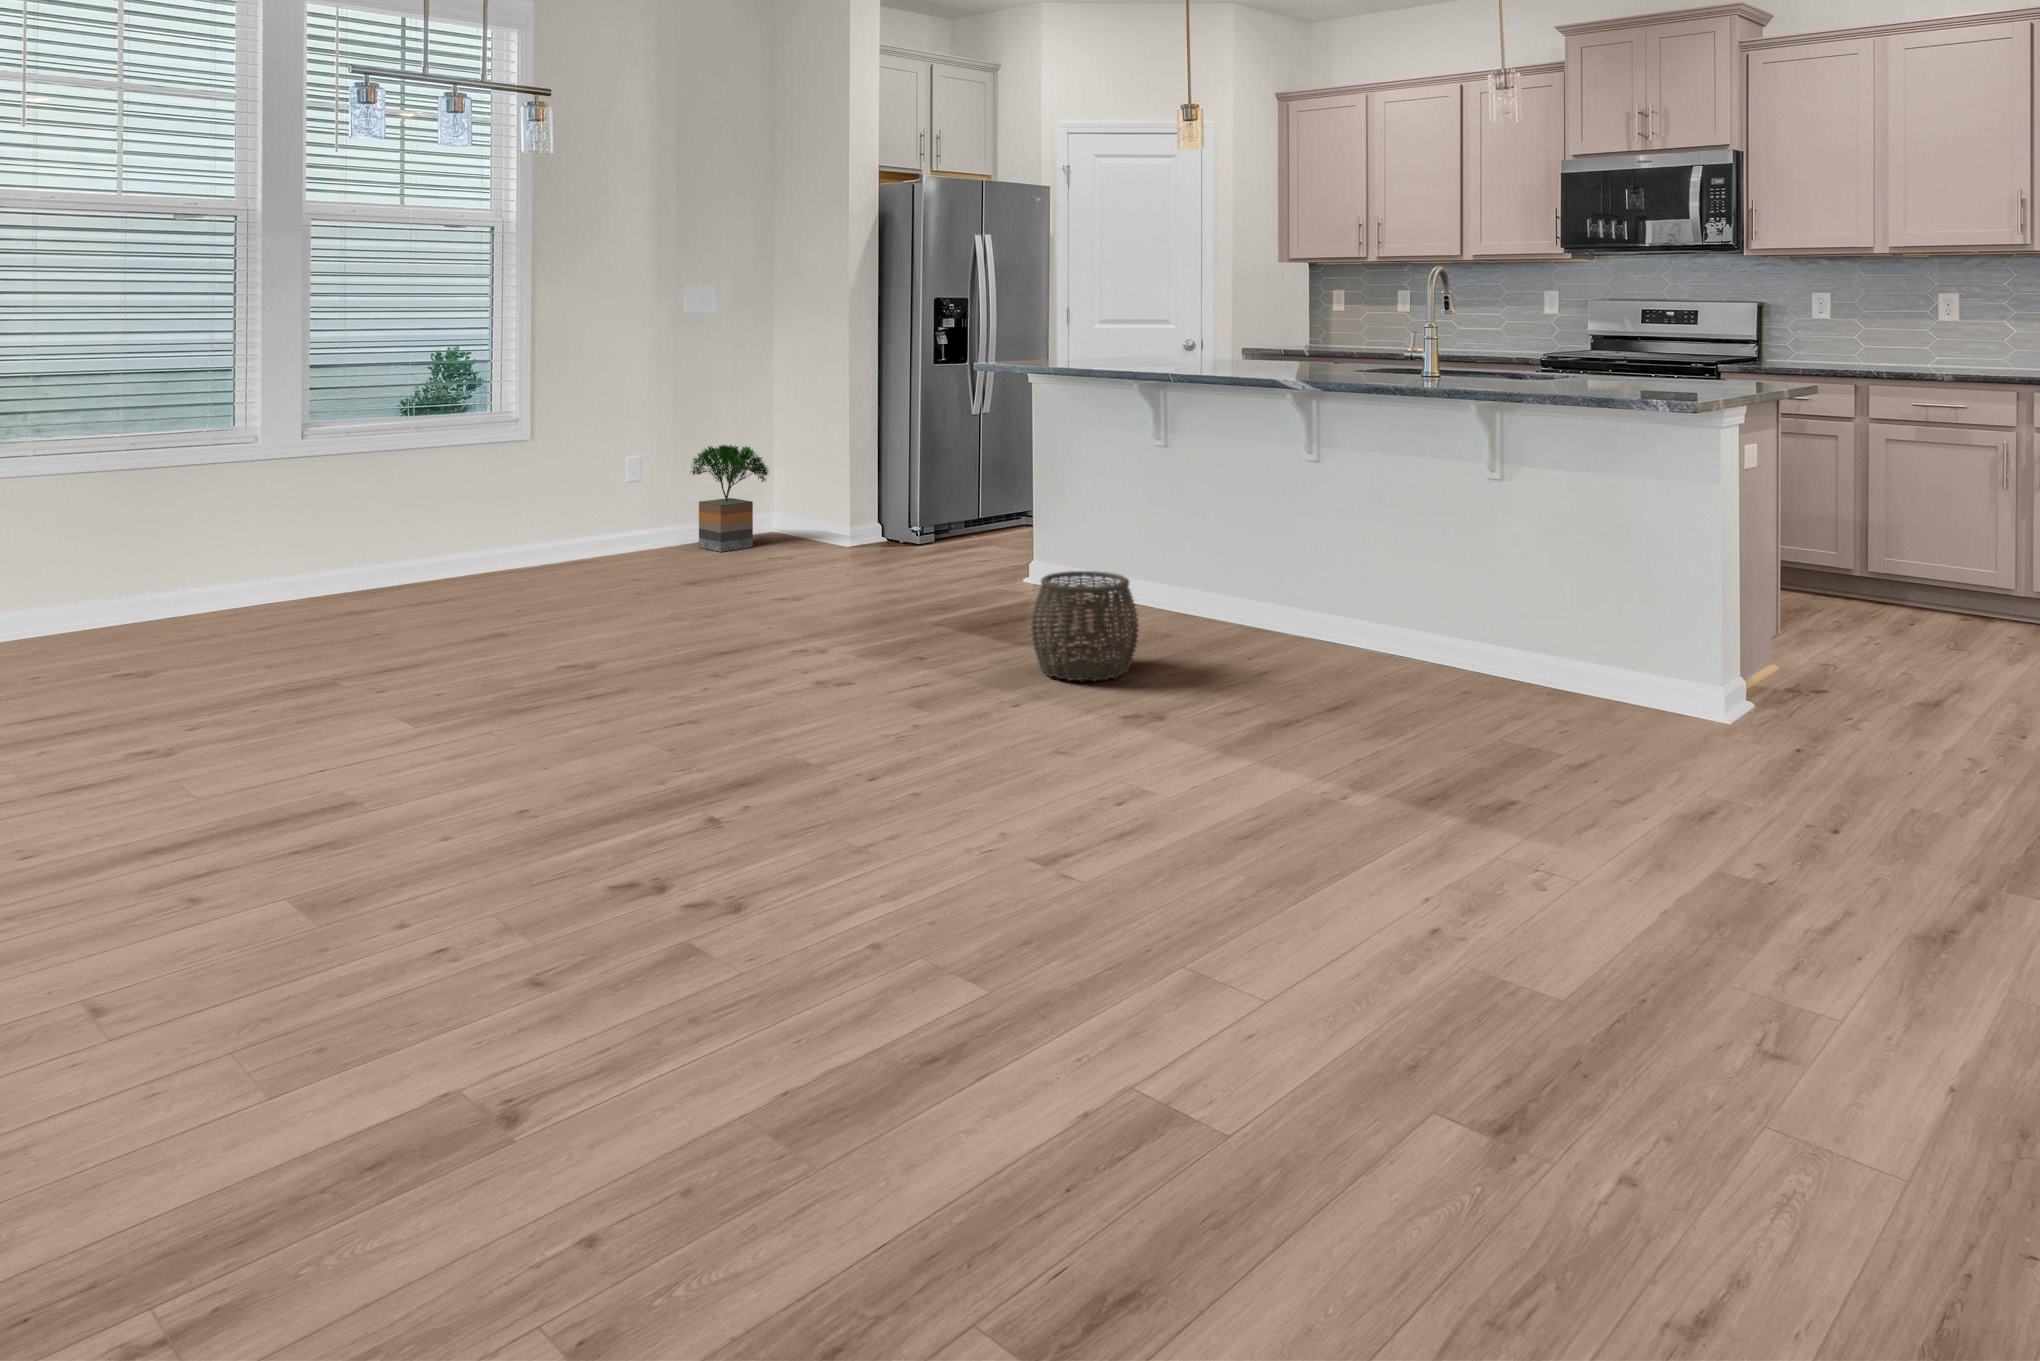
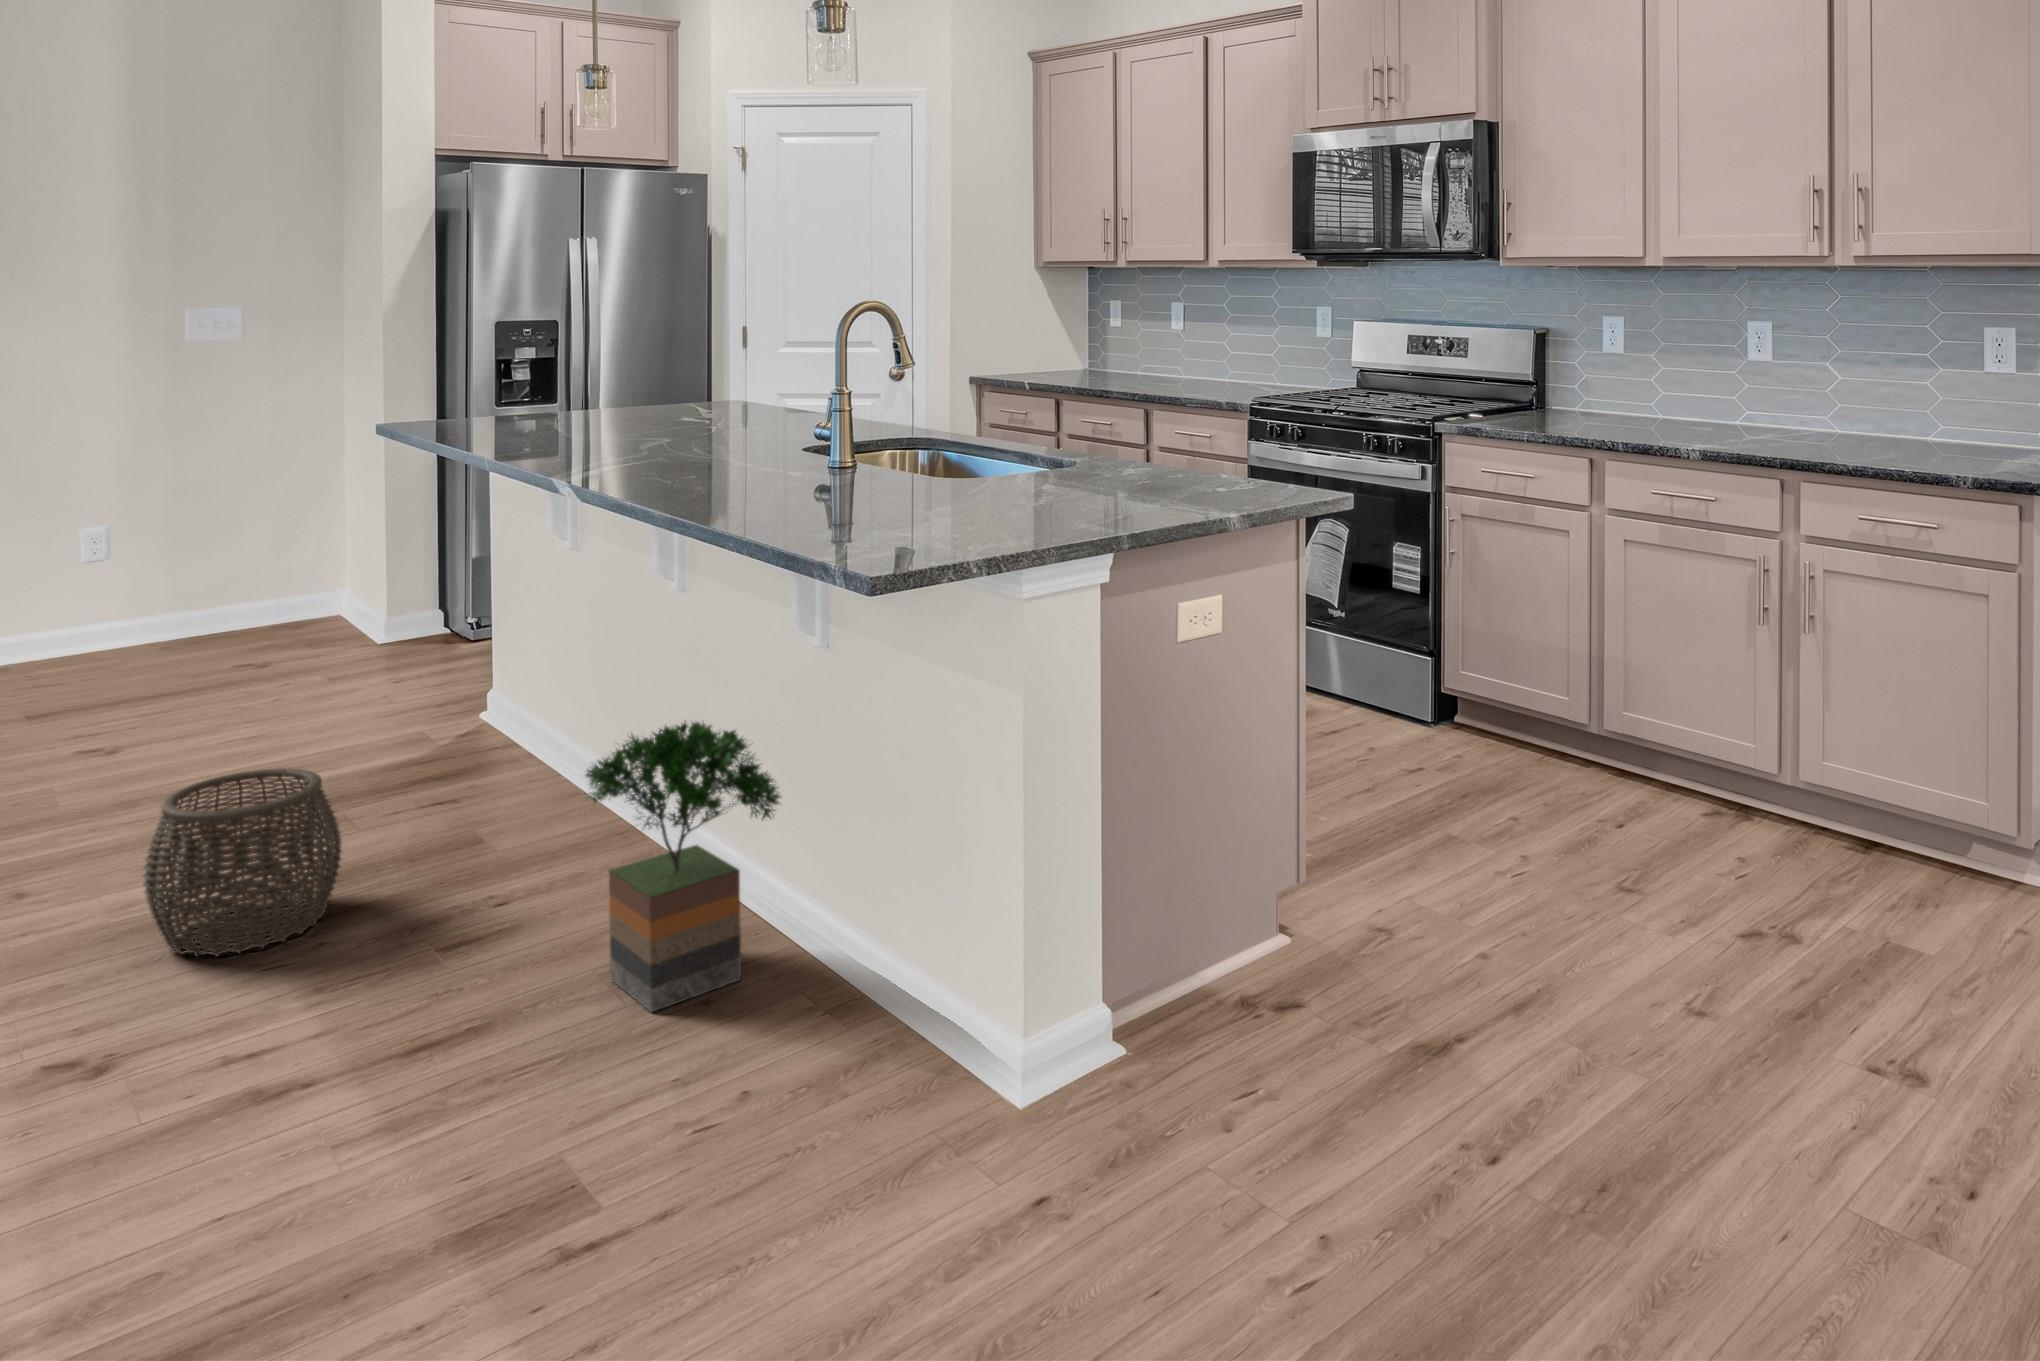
potted tree: present [691,445,768,552] -> present [586,722,782,1012]

